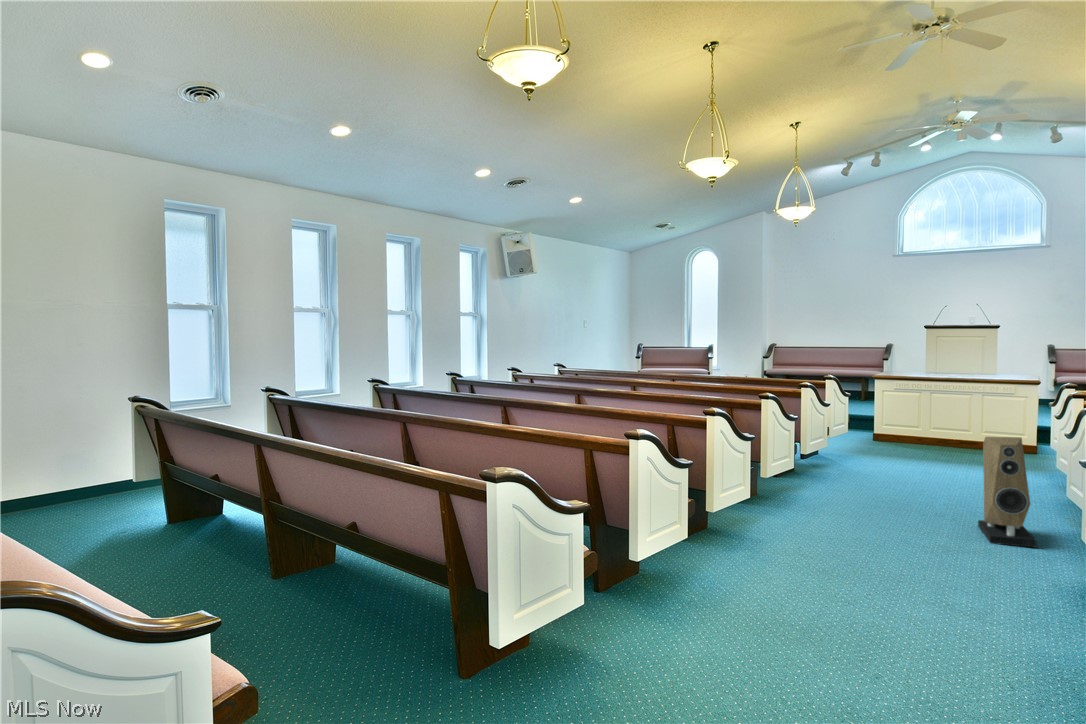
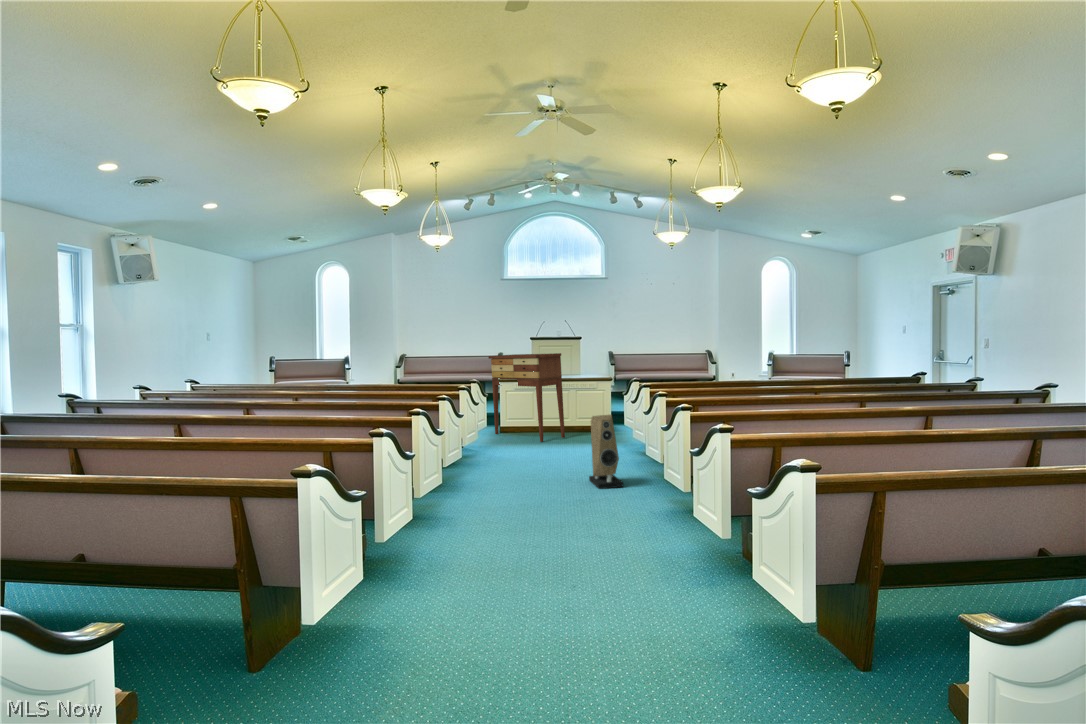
console table: none [857,345,961,458] -> present [488,353,565,442]

